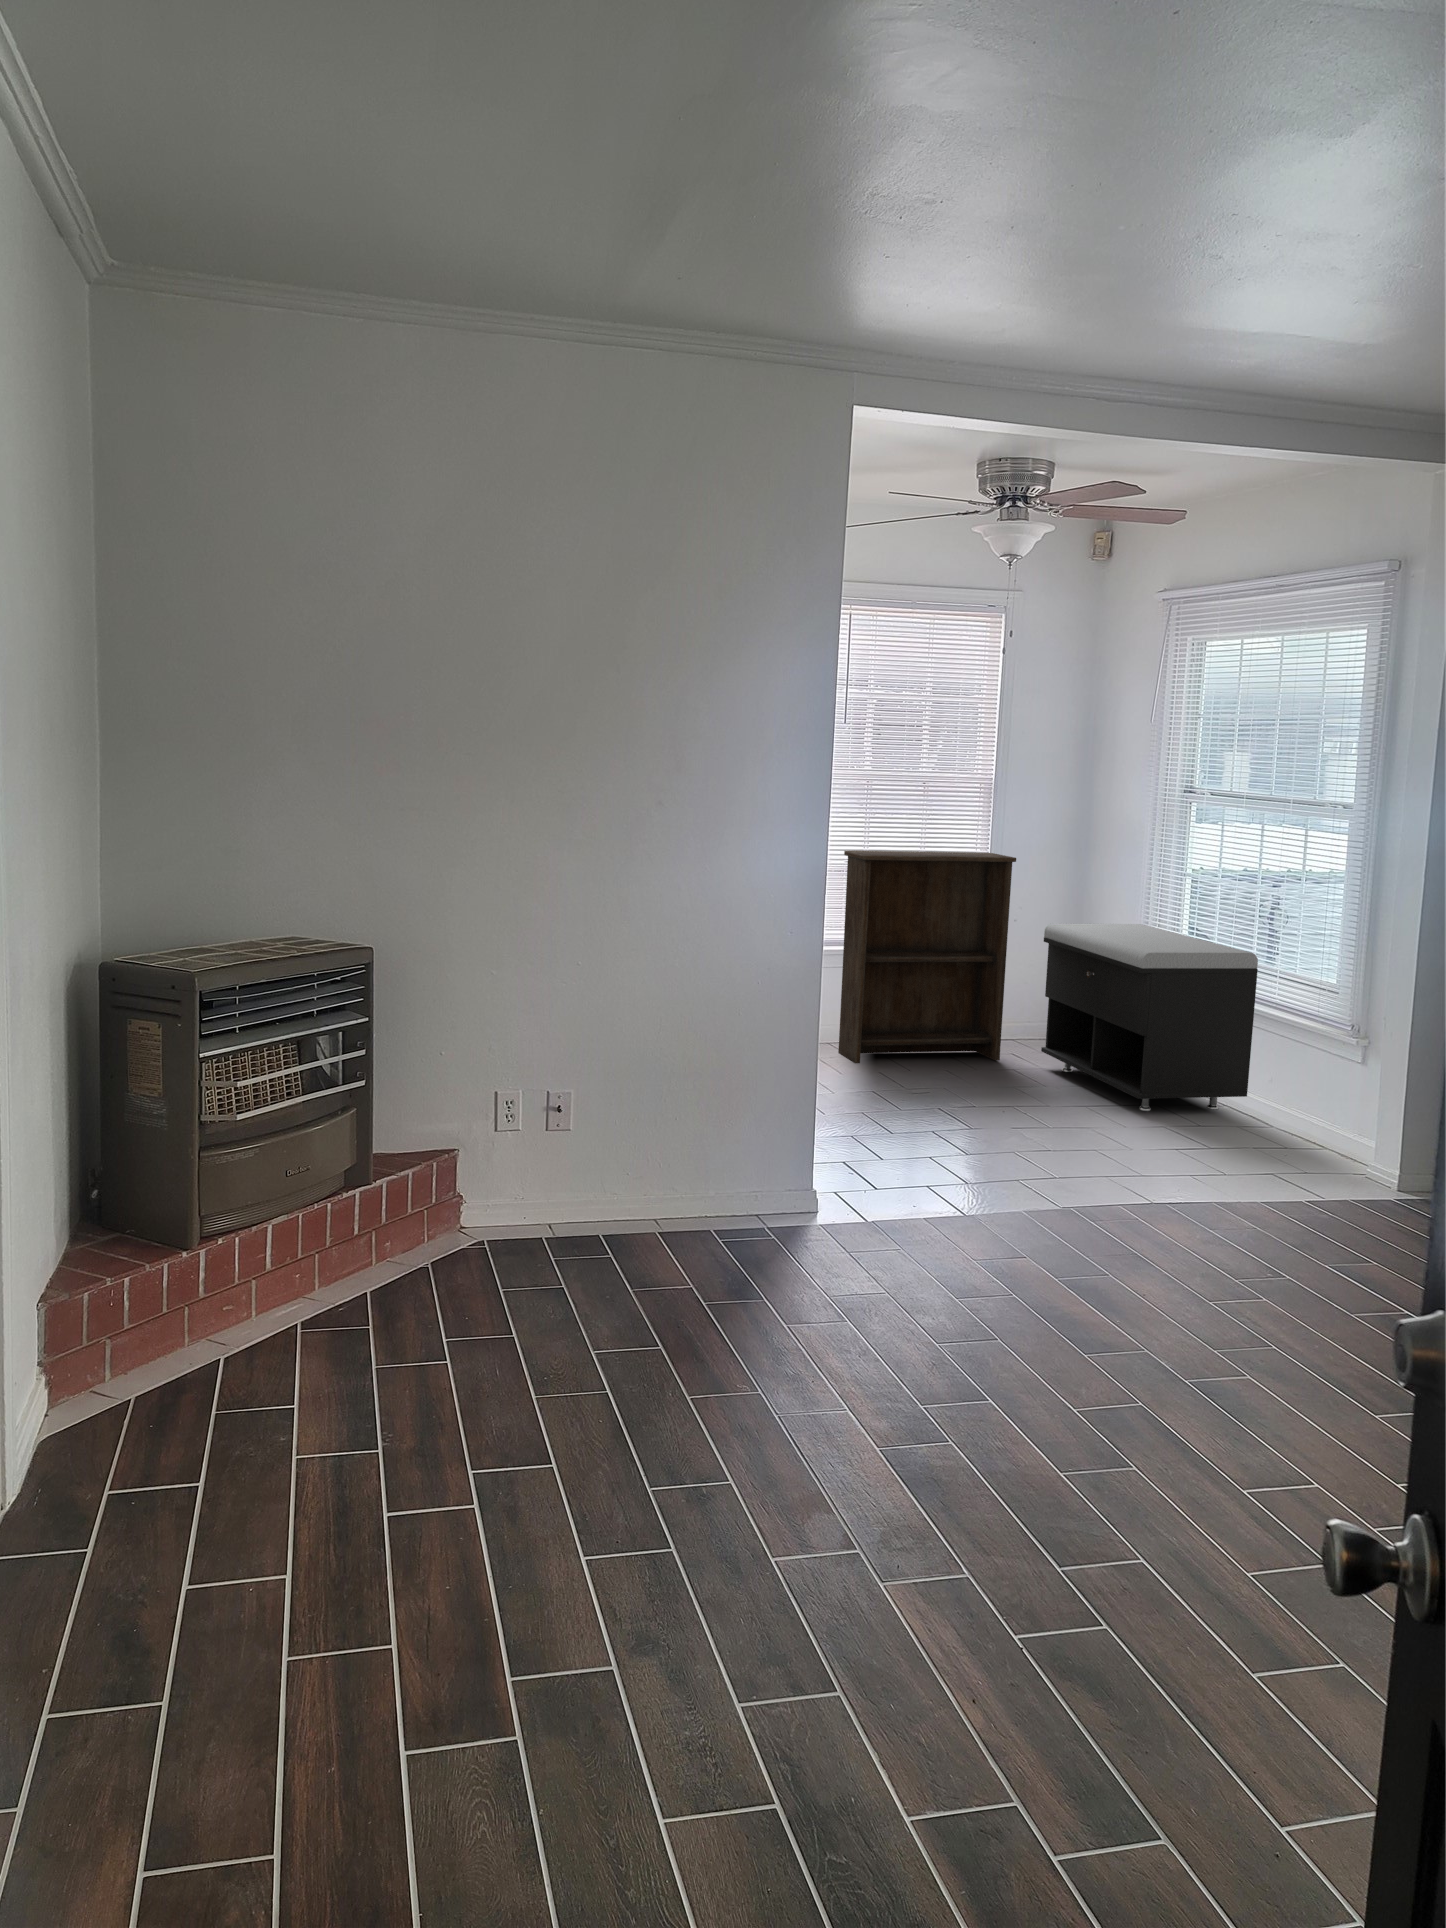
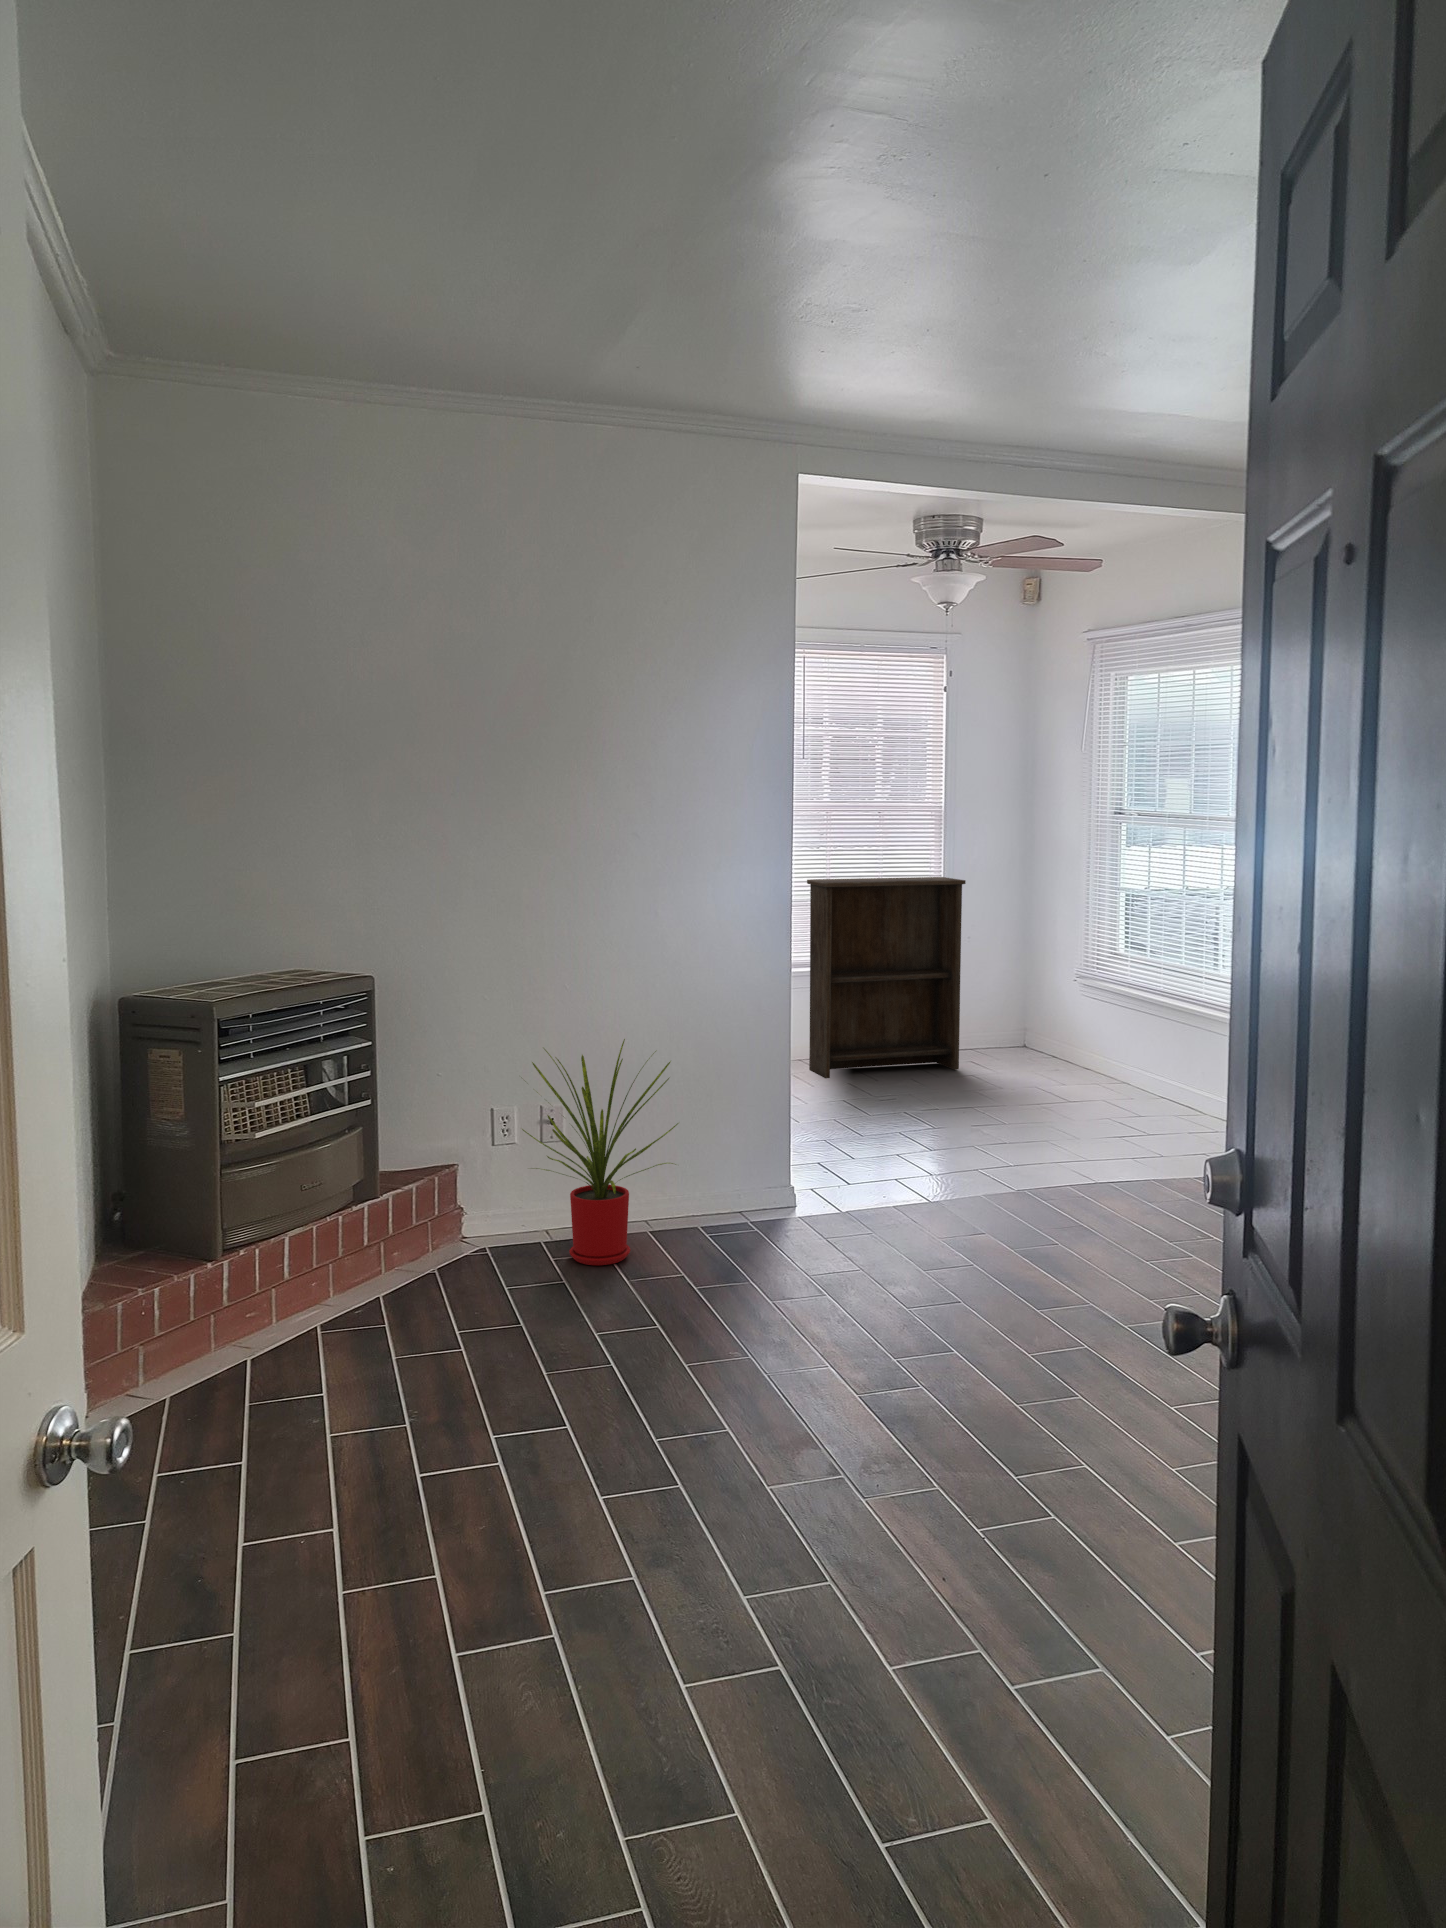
storage bench: present [1041,923,1258,1111] -> none [994,937,1185,1107]
house plant: none [522,1024,696,1269] -> present [522,1039,678,1265]

